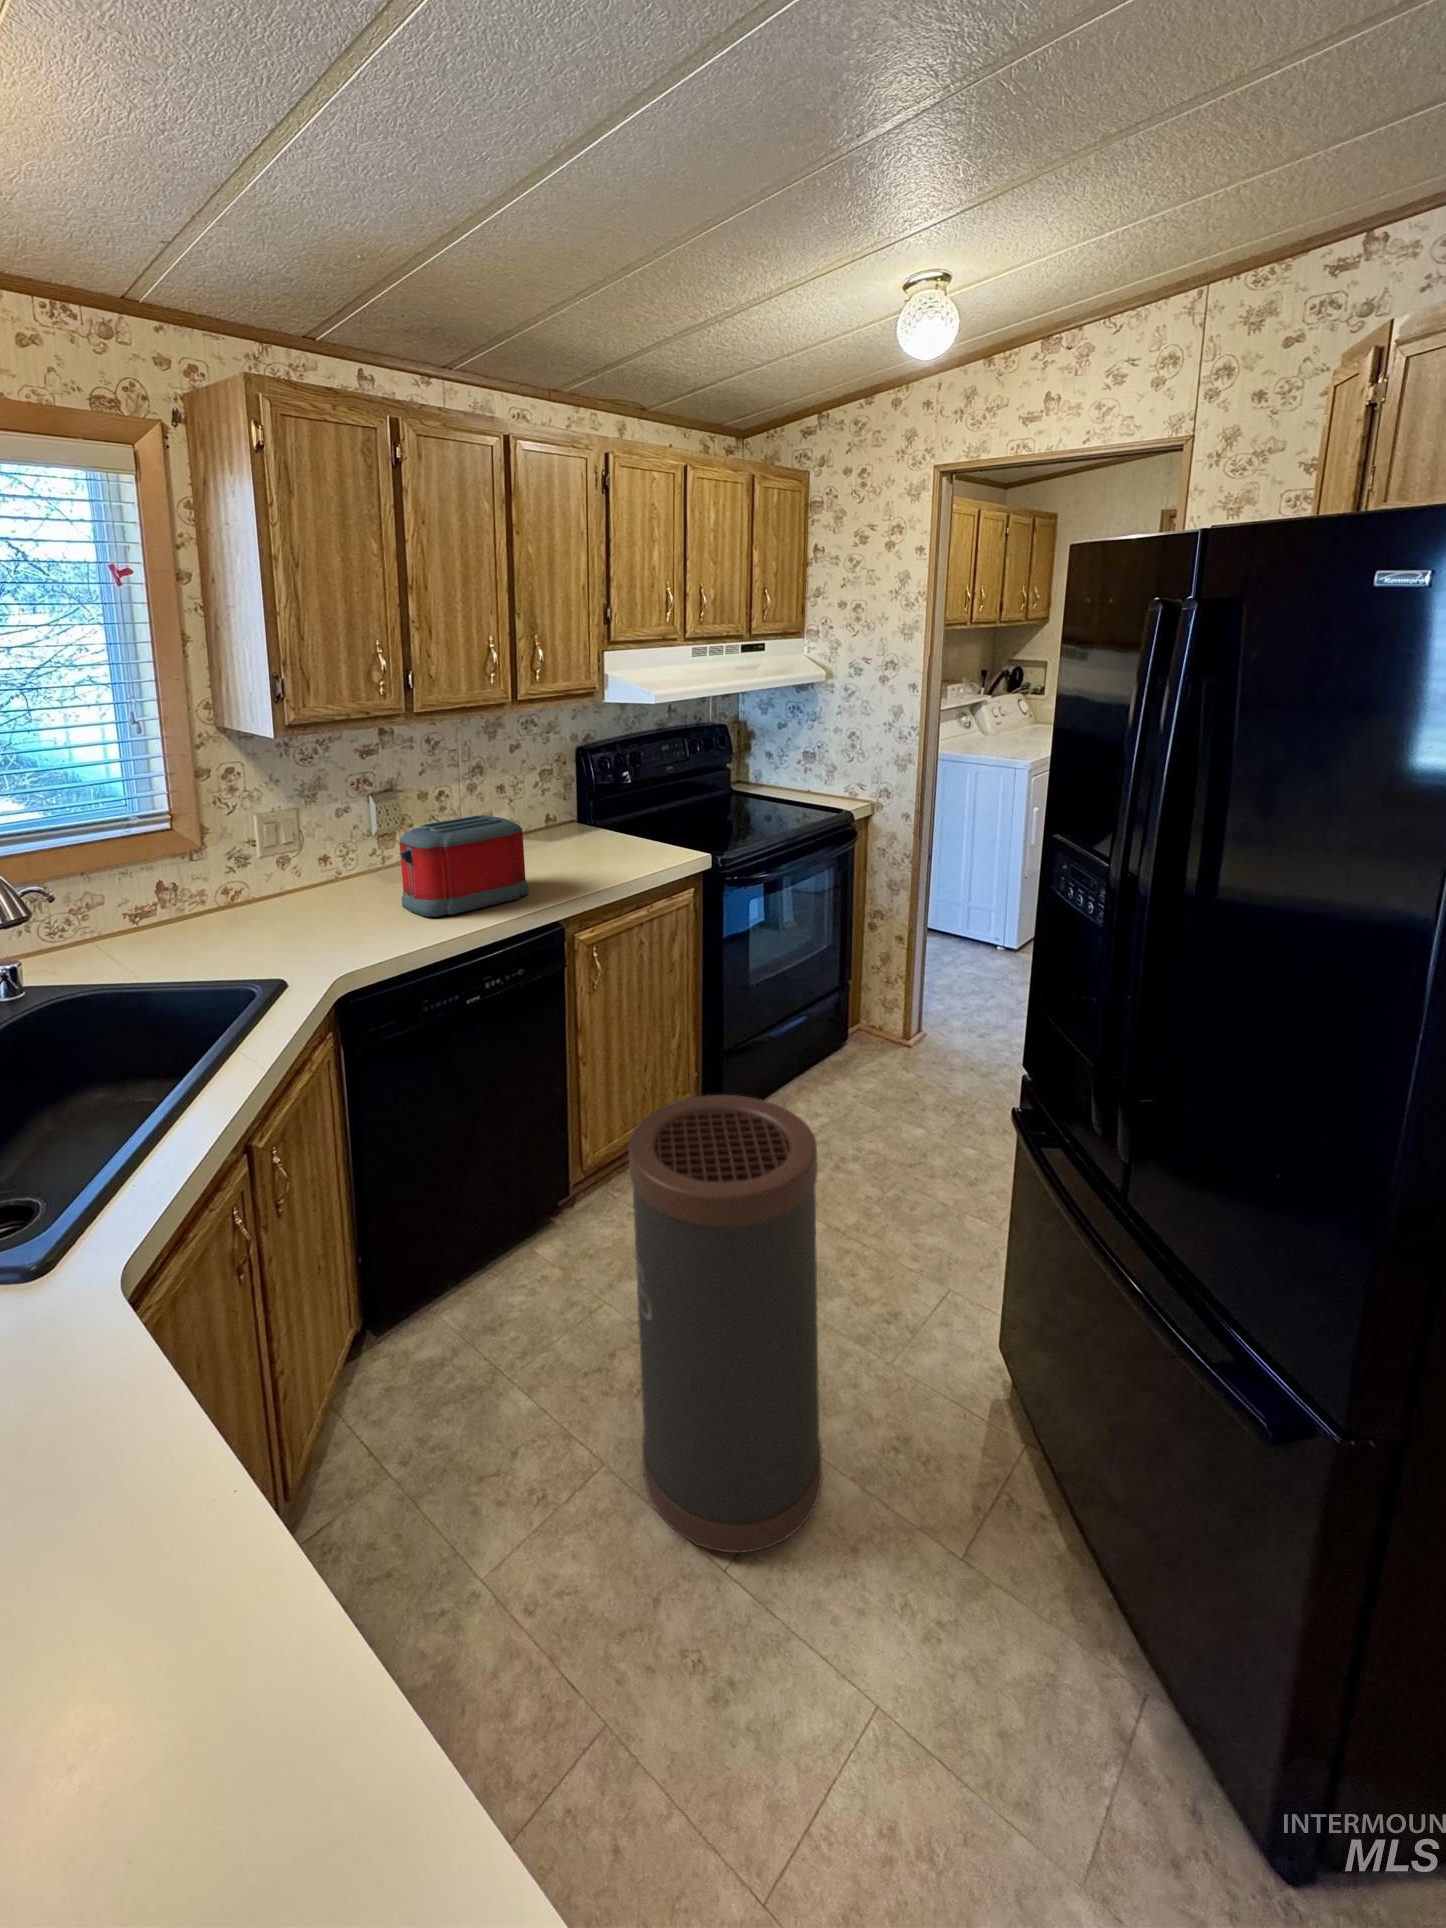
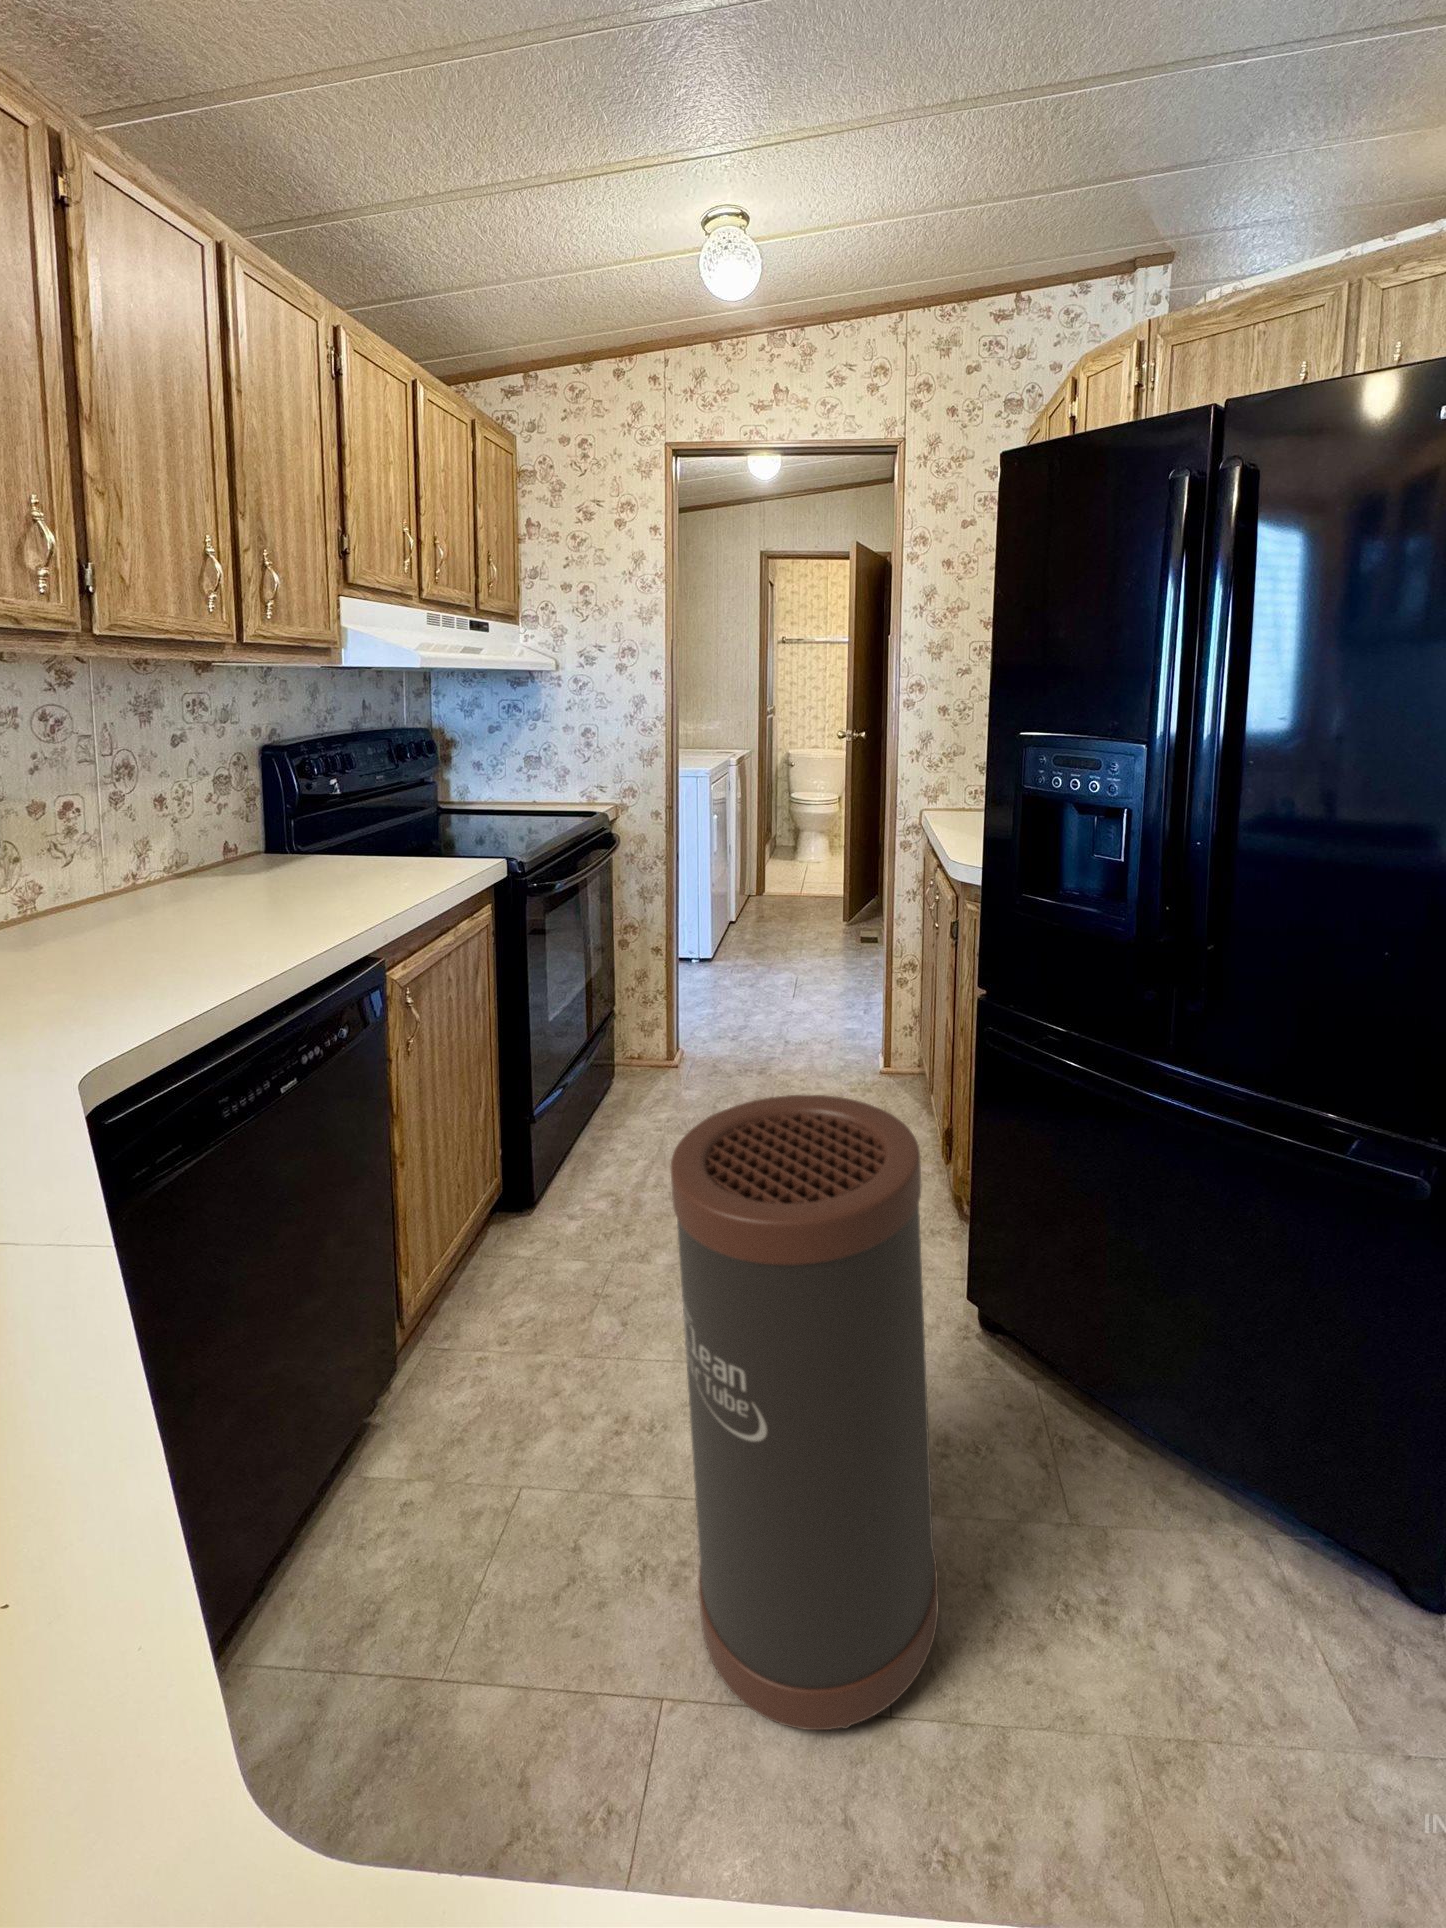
toaster: present [399,815,529,917] -> none [76,810,320,979]

